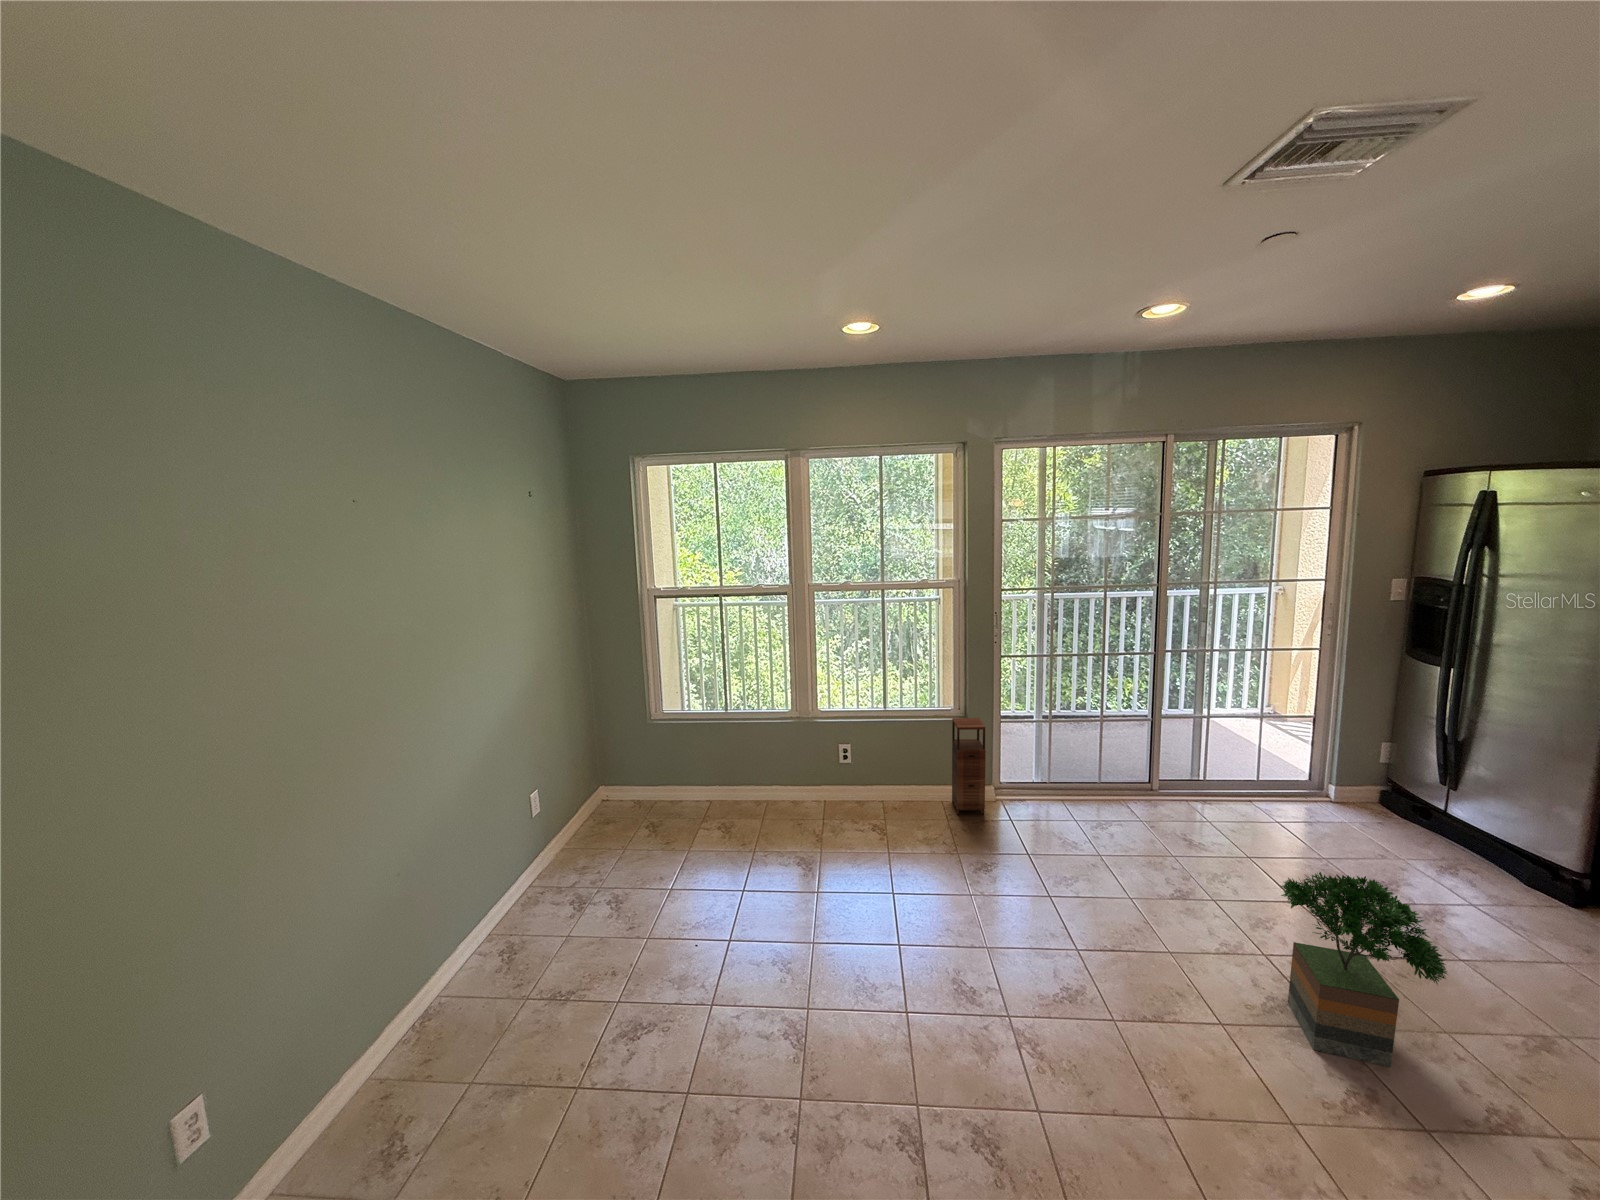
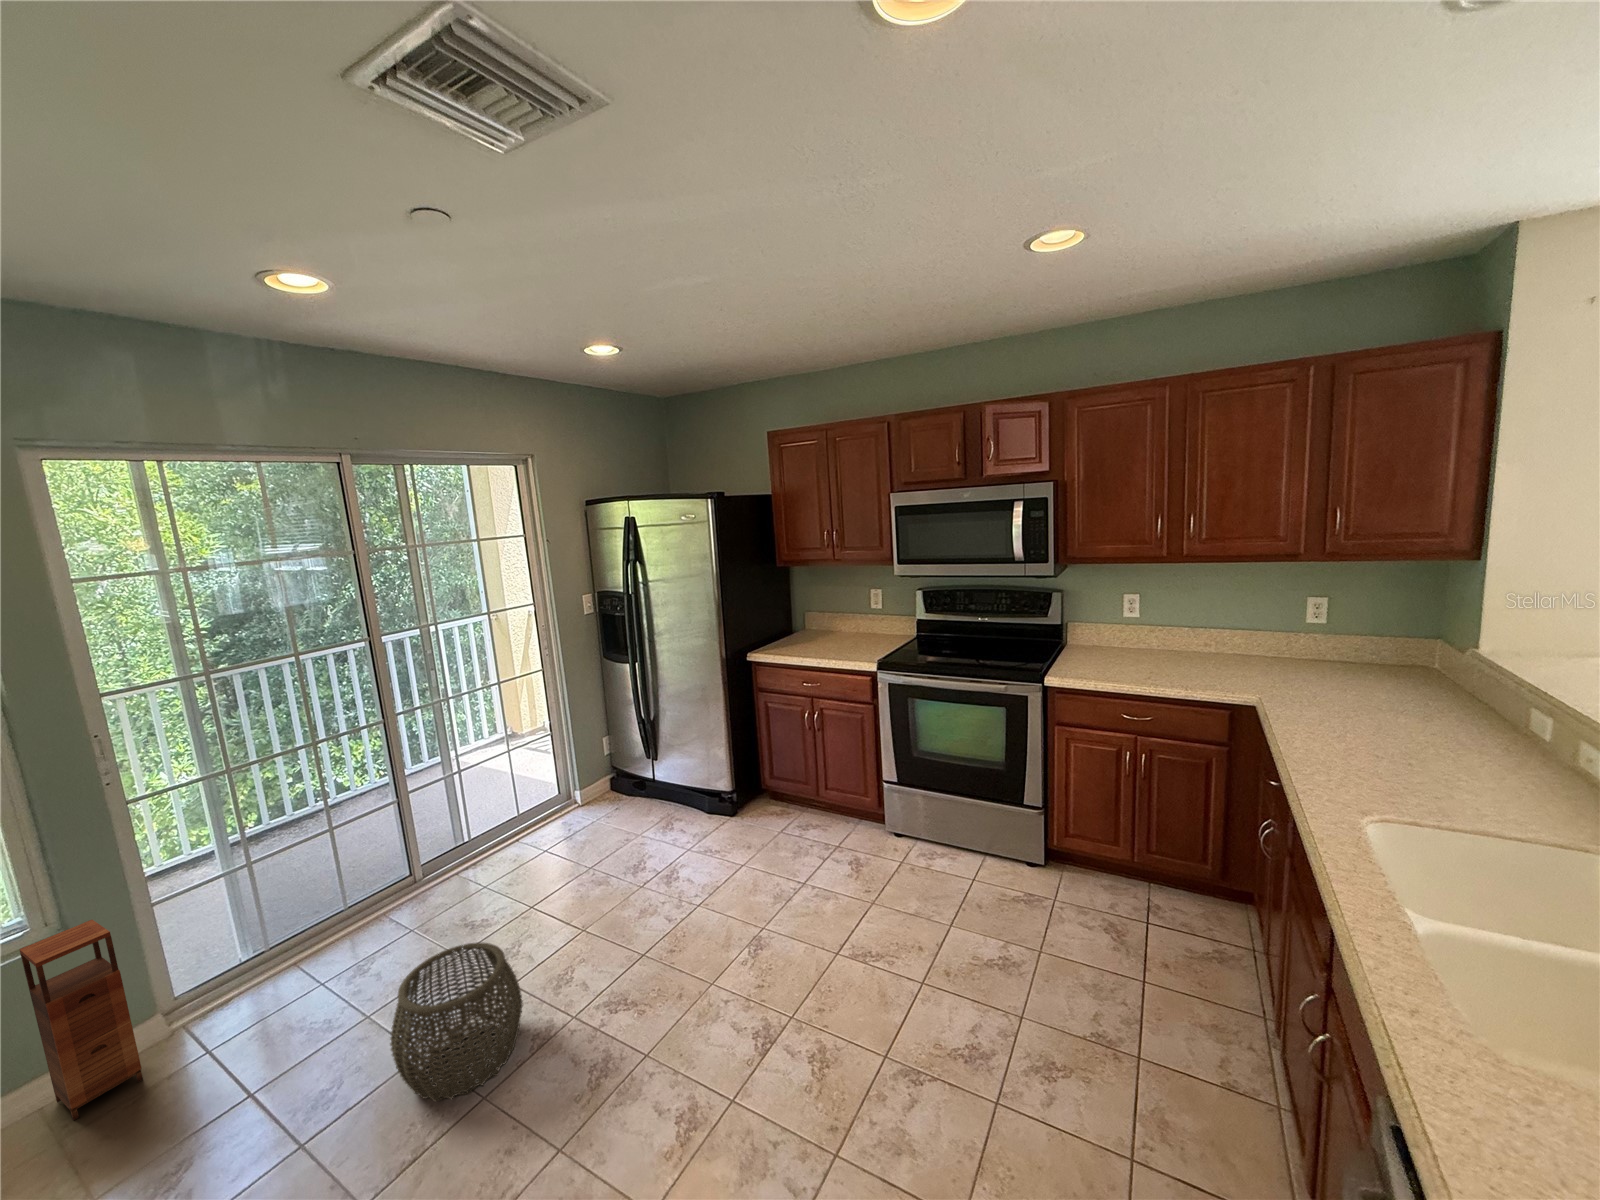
woven basket: none [1110,838,1218,953] -> present [390,943,522,1101]
potted tree: present [1281,872,1447,1067] -> none [576,877,705,1079]

